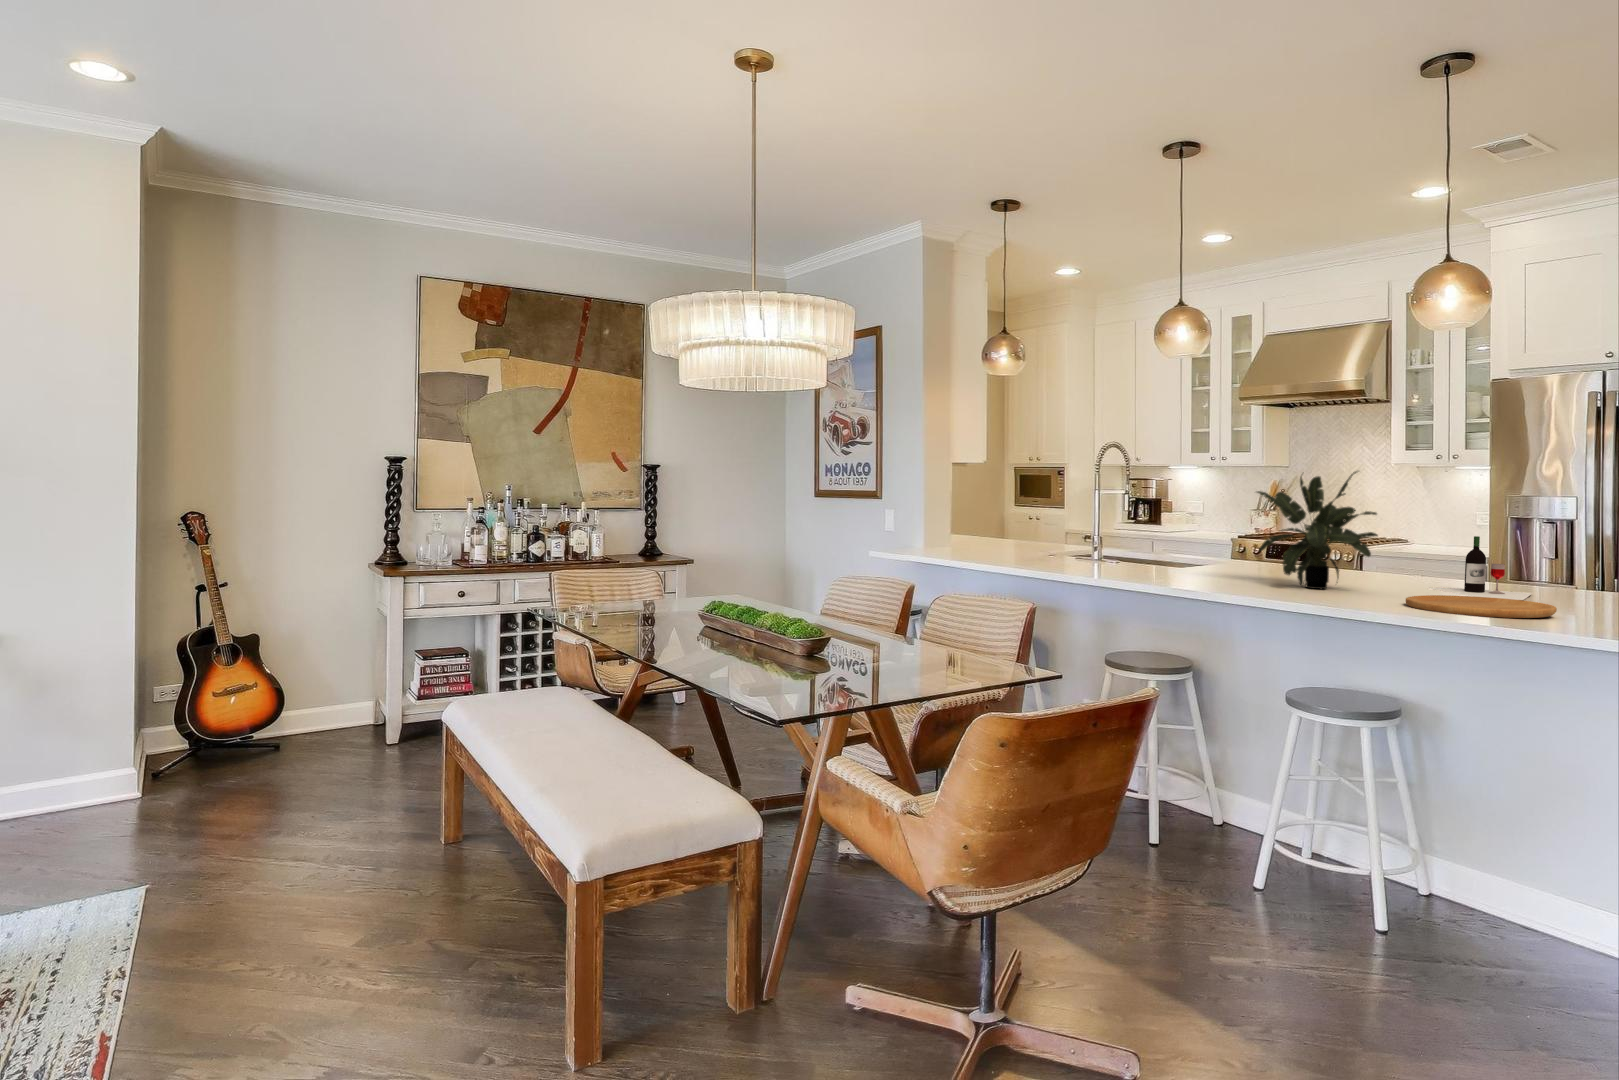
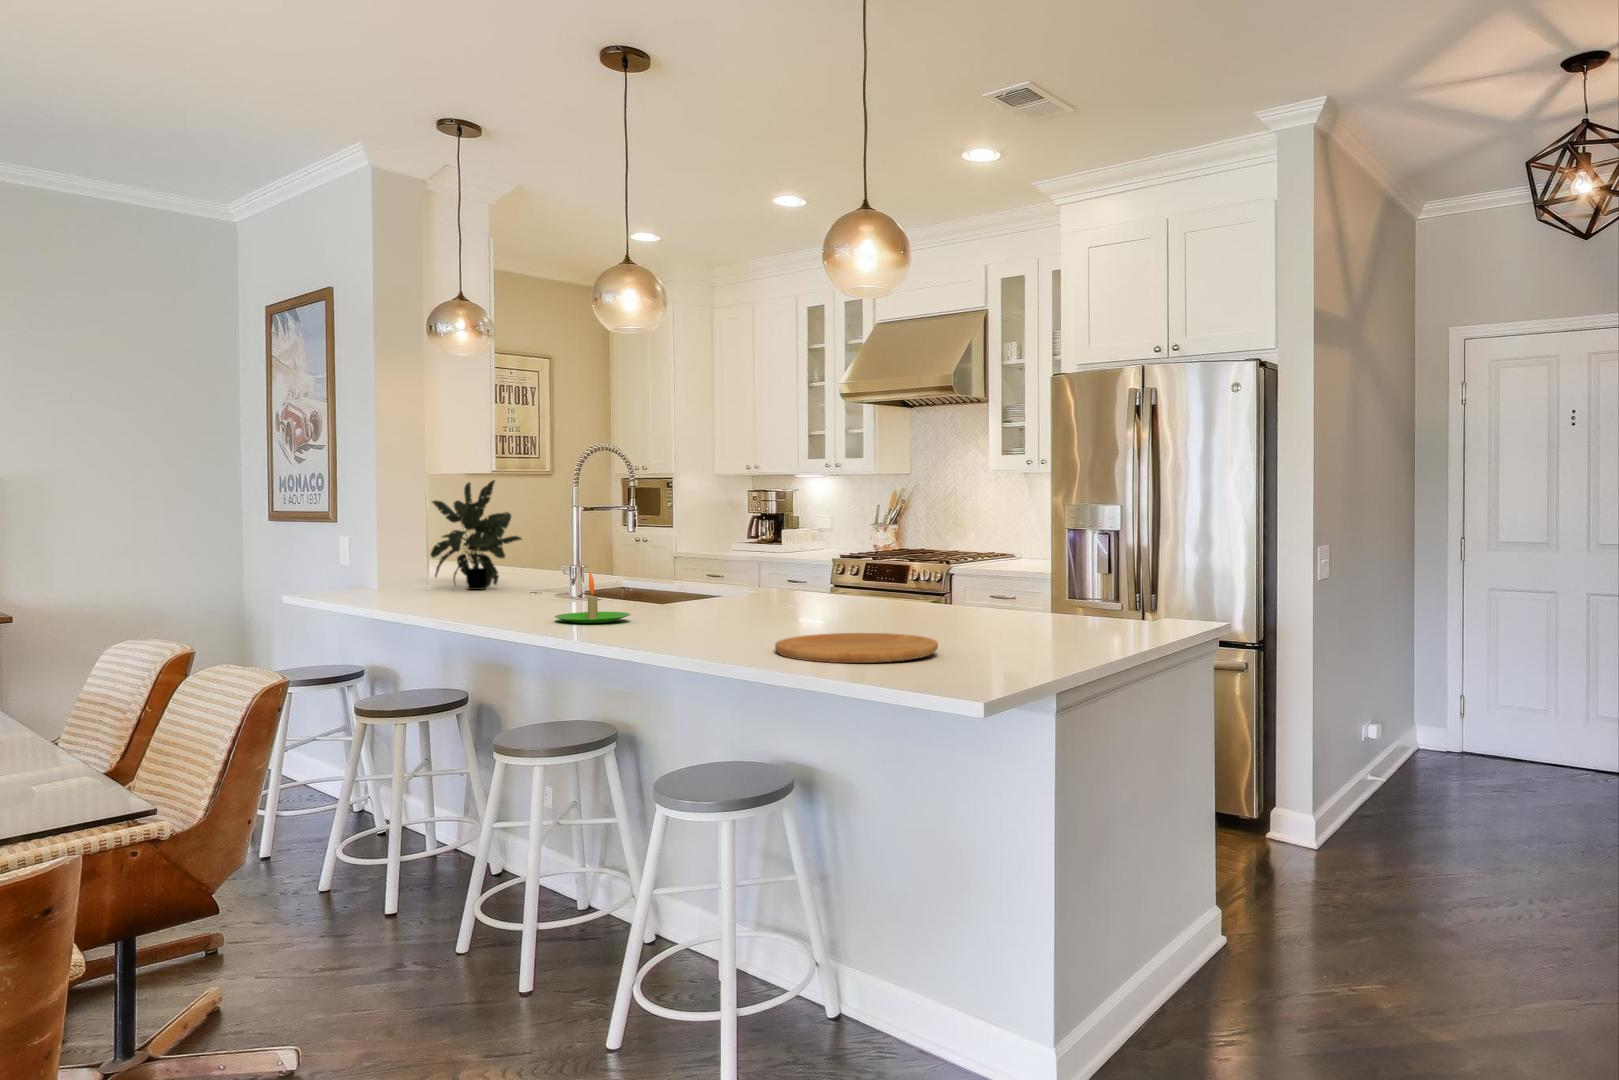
potted plant: present [1257,471,1378,589] -> present [430,480,522,590]
wine bottle: present [1426,536,1532,600] -> none [872,553,1017,633]
candle: none [1156,543,1216,581] -> present [555,573,630,623]

